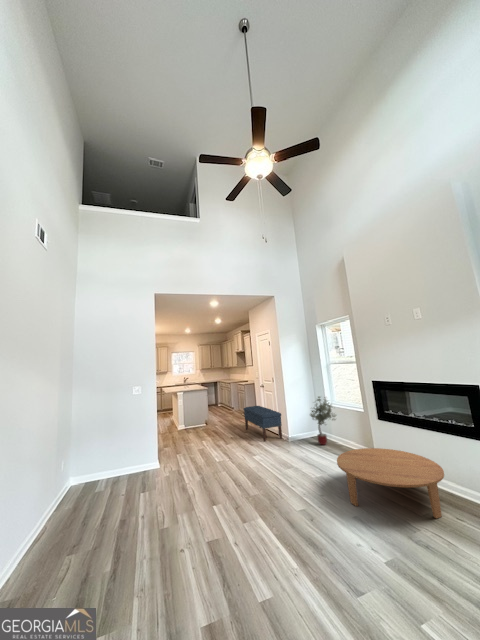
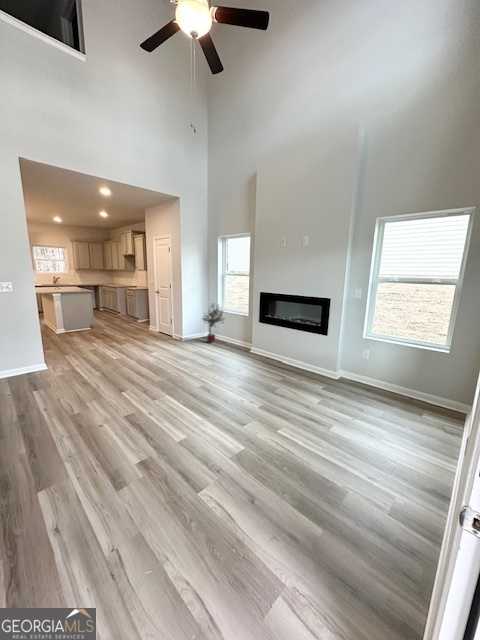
bench: present [244,406,282,441] -> none [136,311,176,341]
coffee table: present [337,448,444,518] -> none [228,342,296,381]

